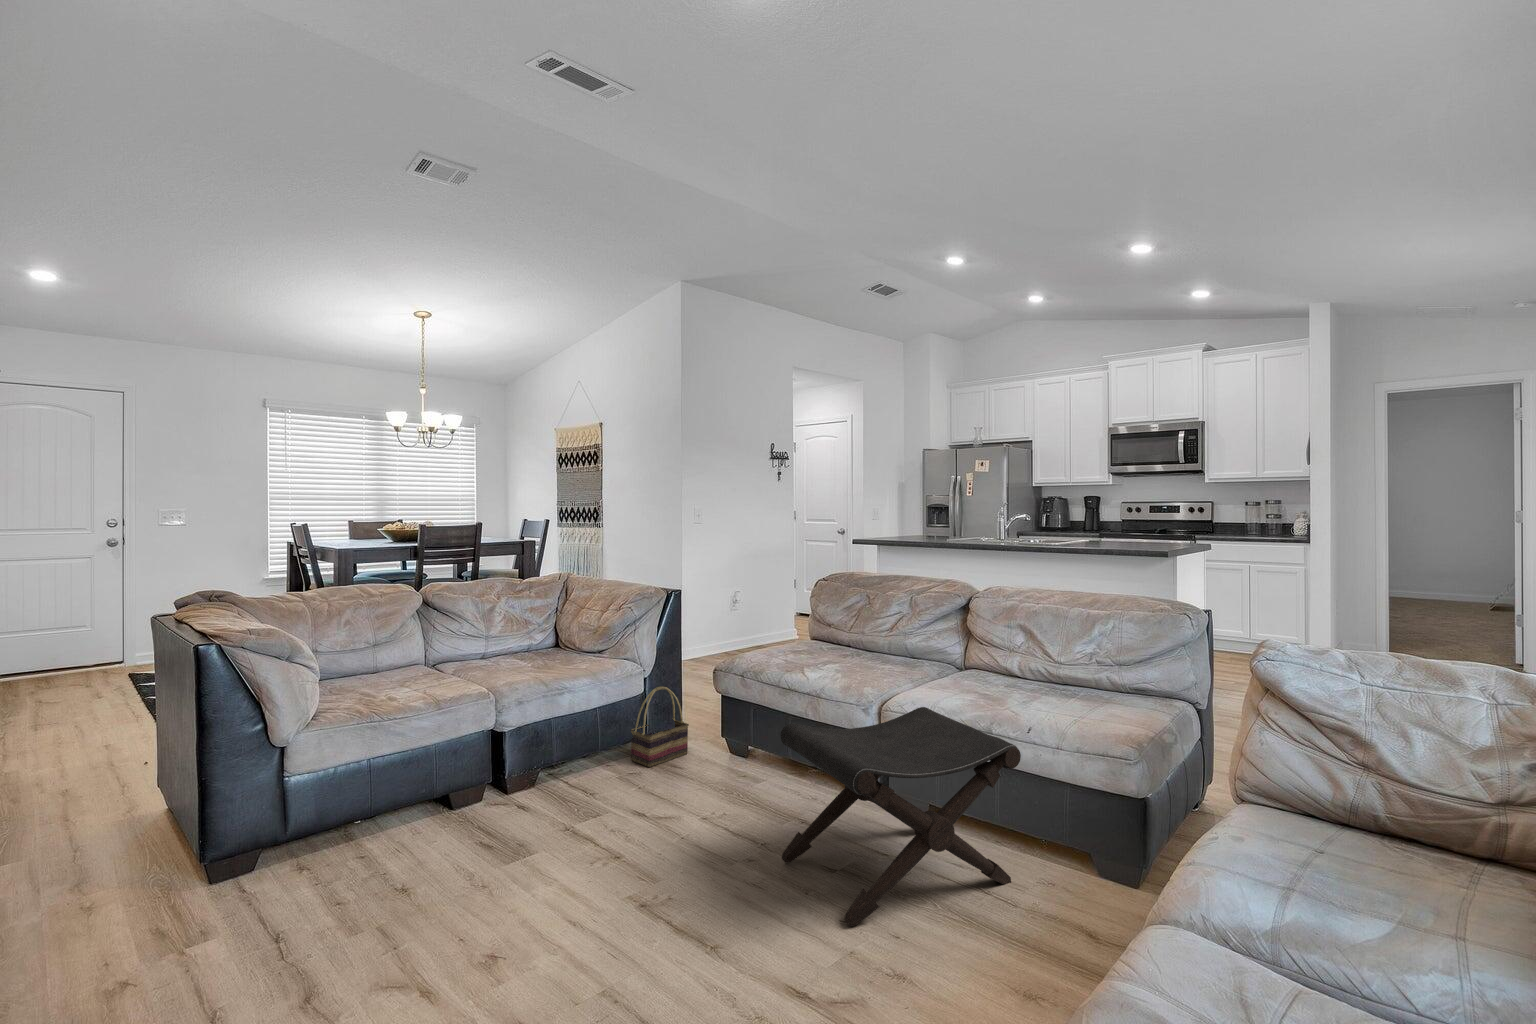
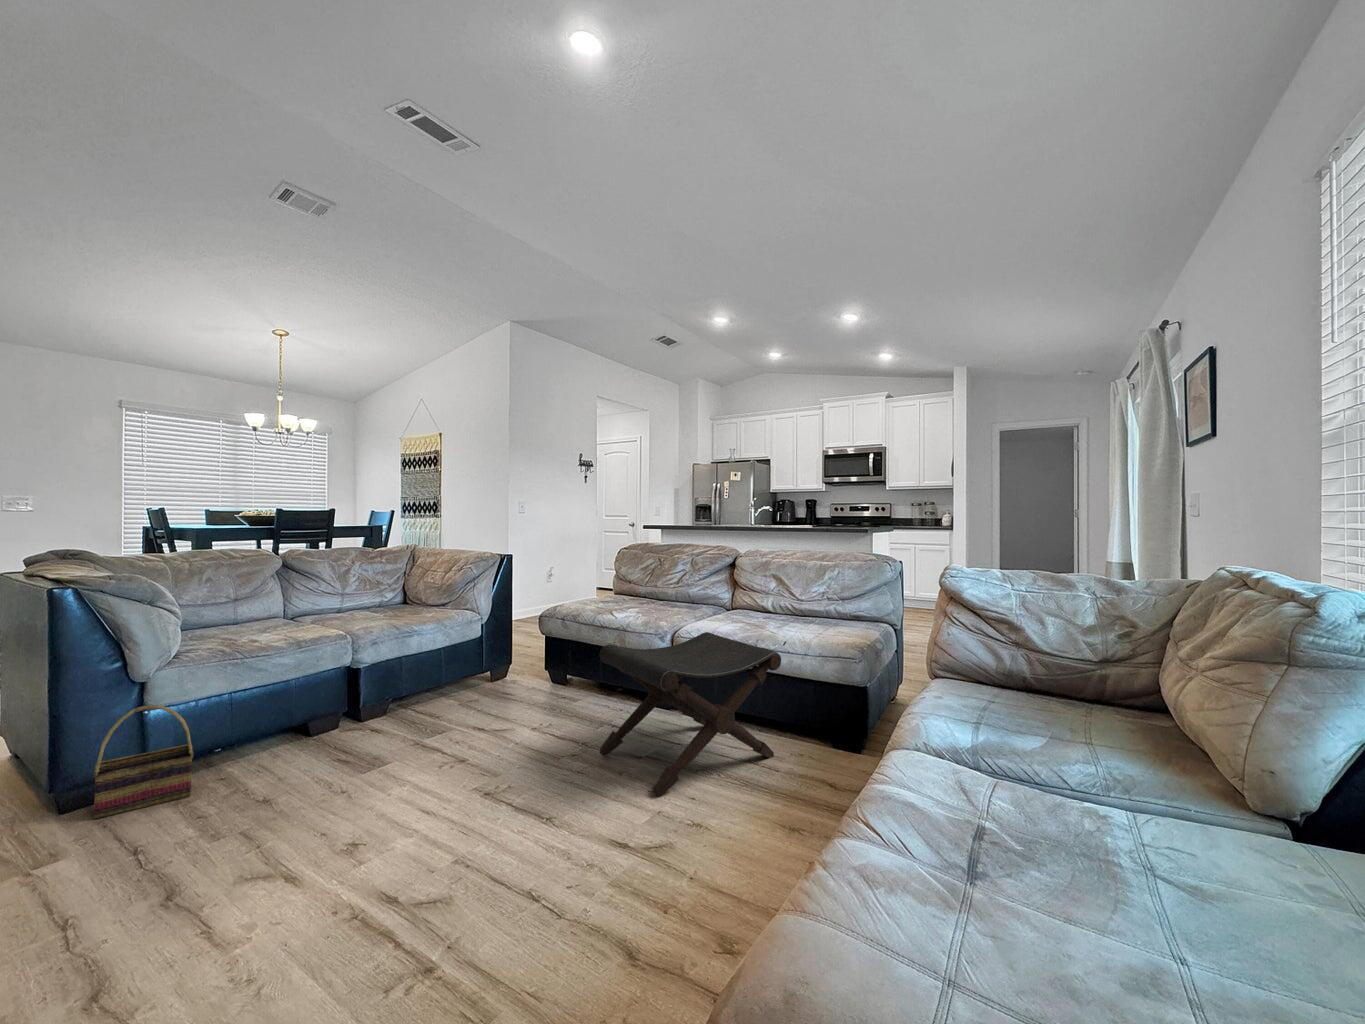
basket: present [630,686,689,767] -> present [93,705,194,819]

